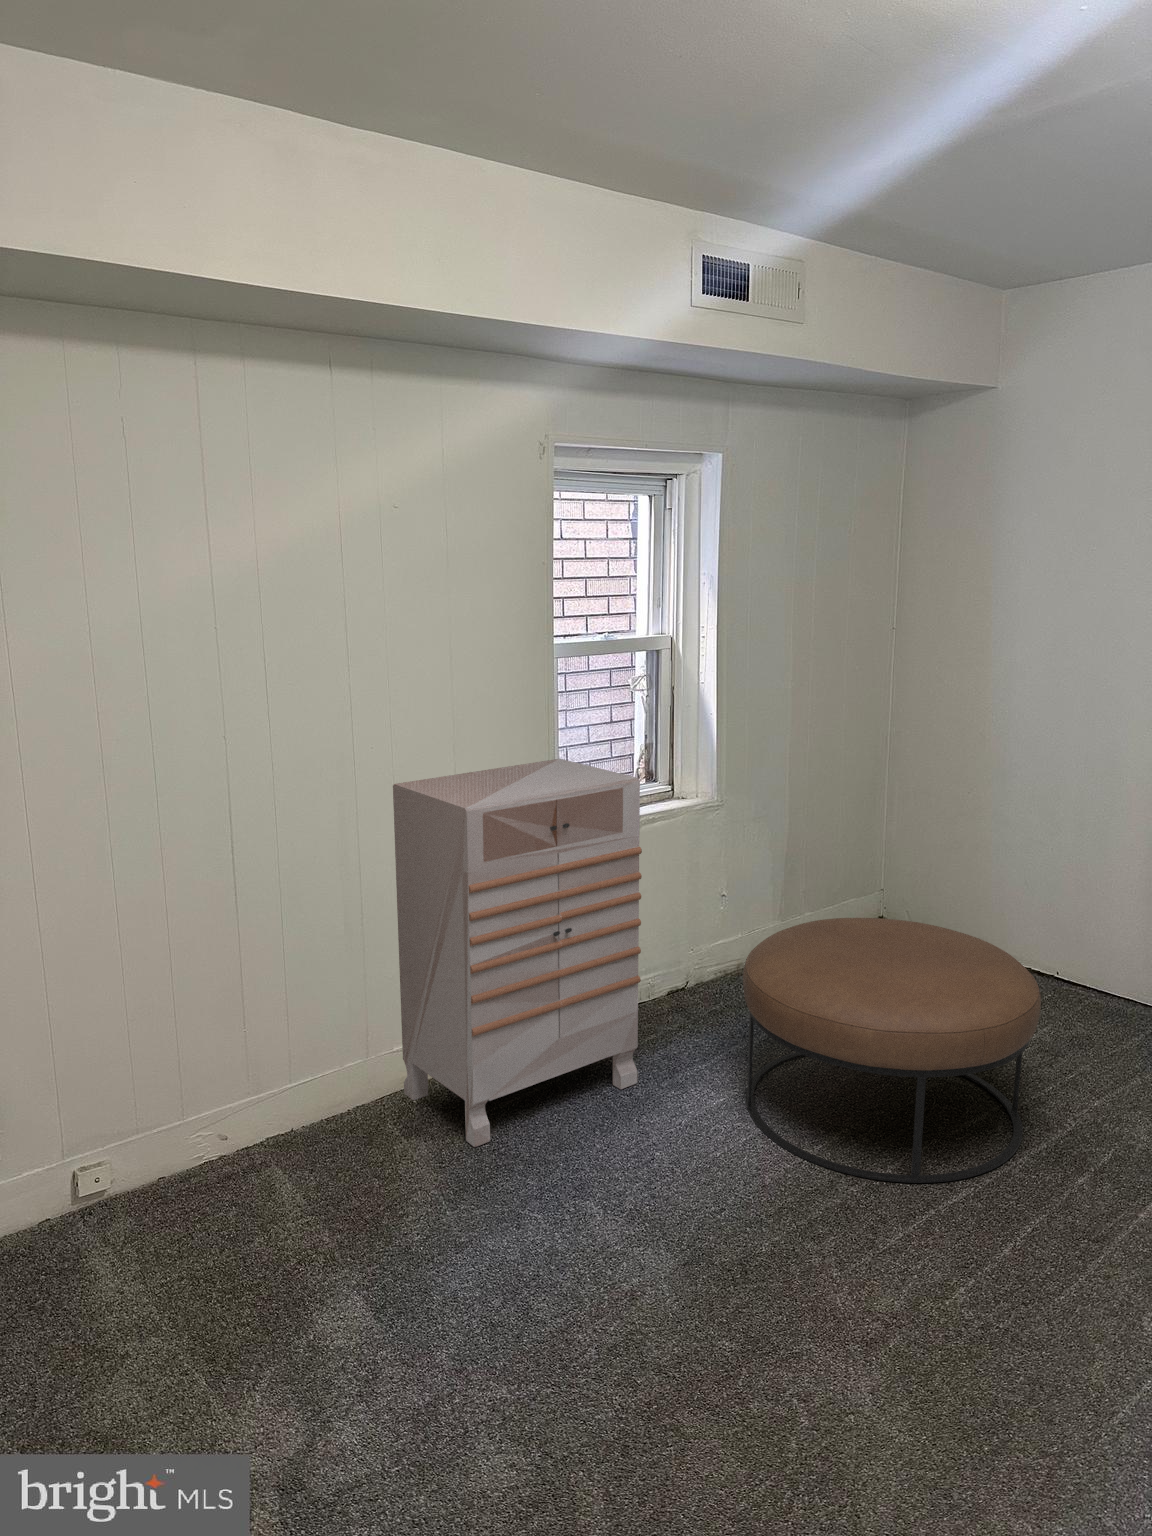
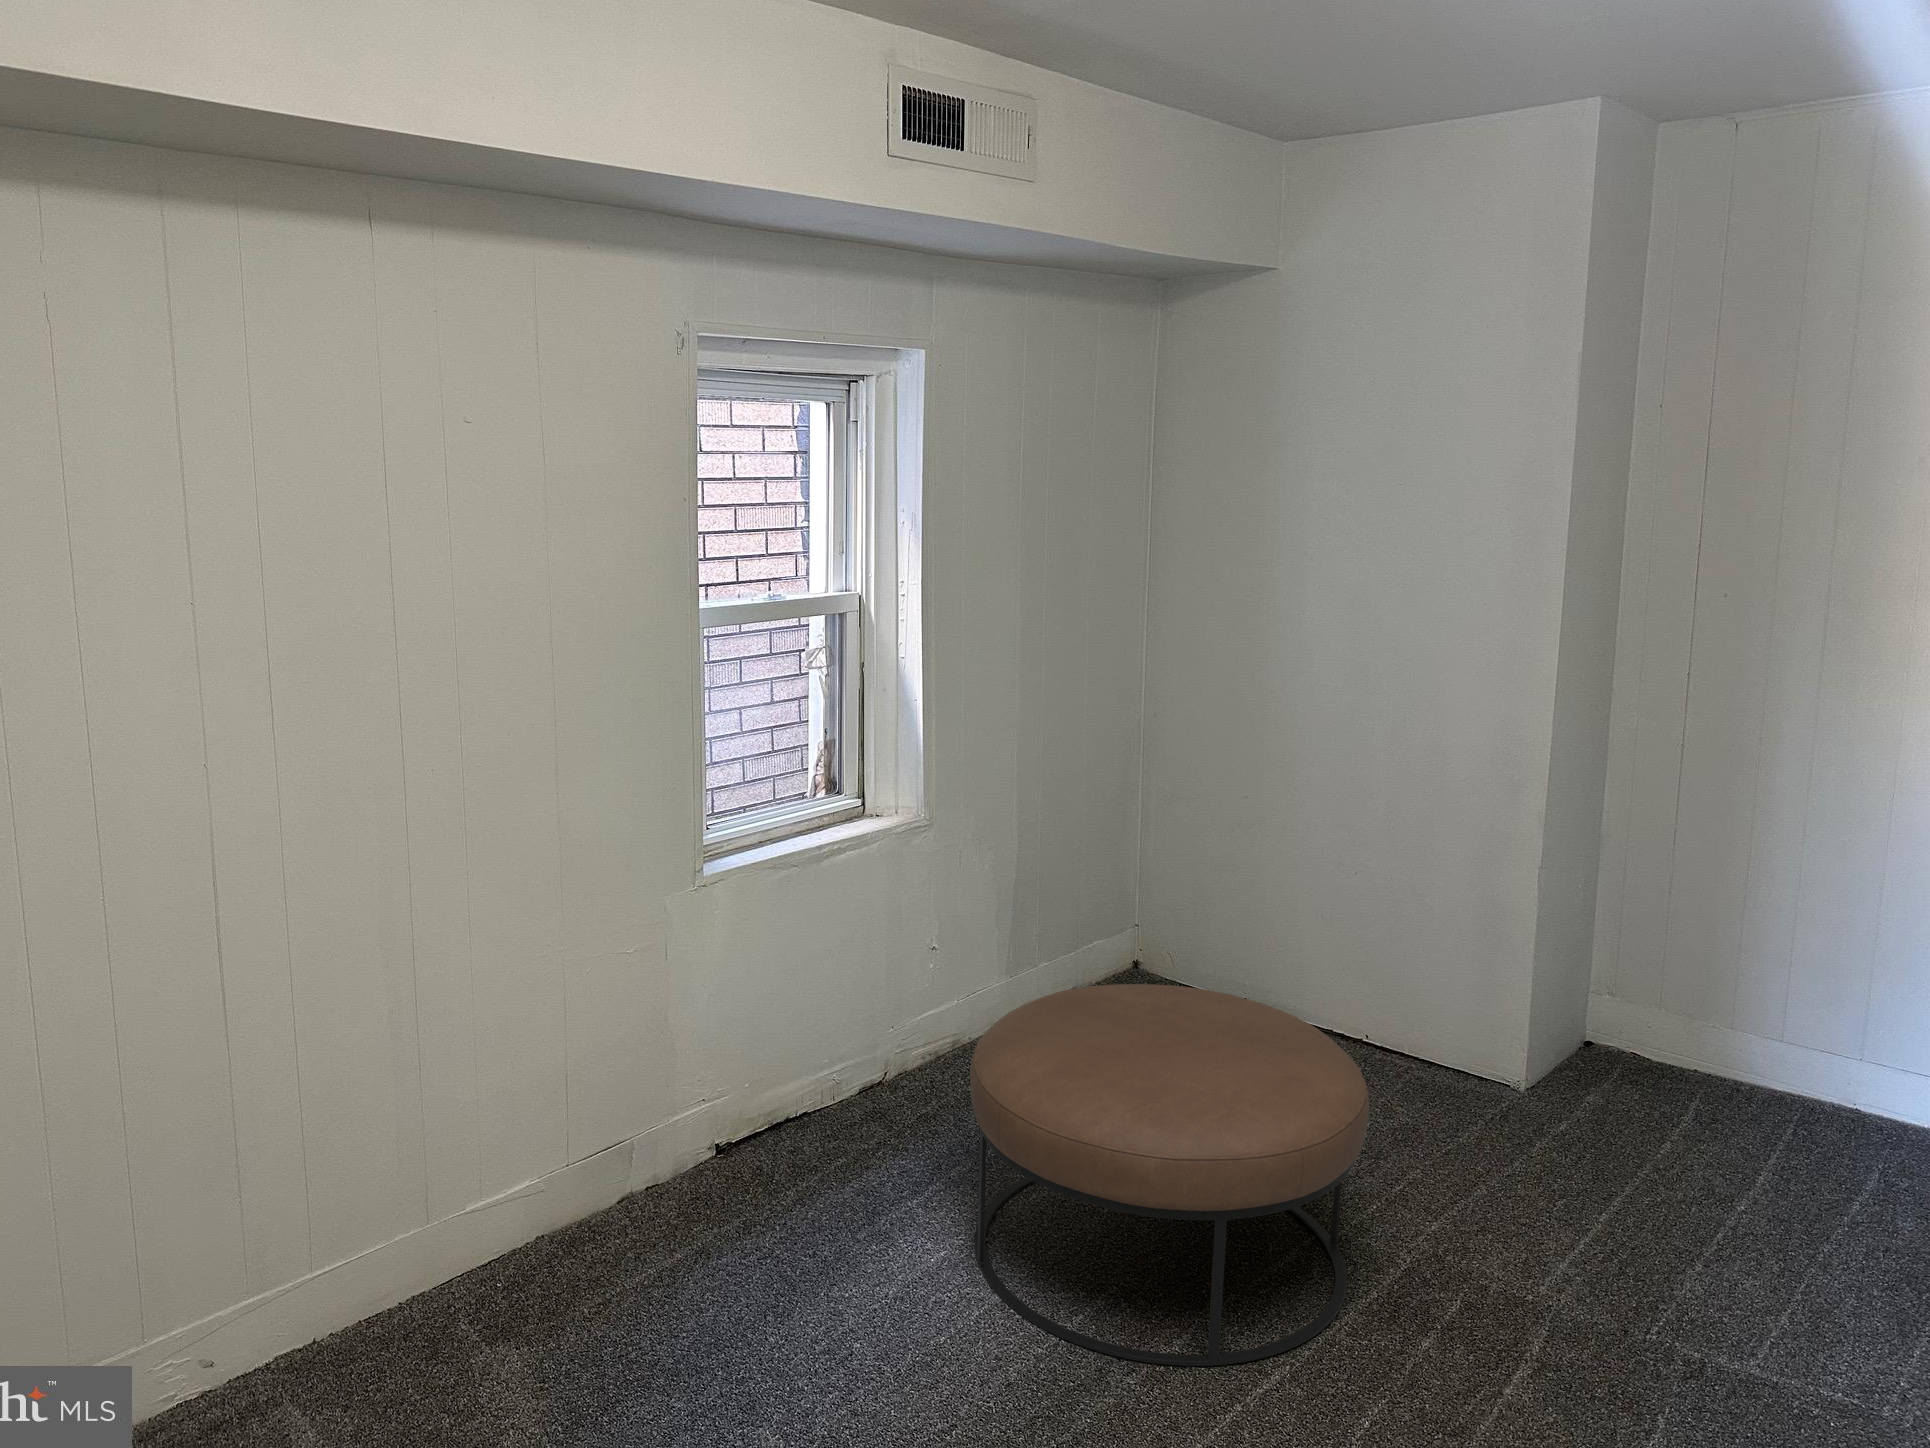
dresser: present [393,759,642,1147] -> none [466,774,828,1353]

